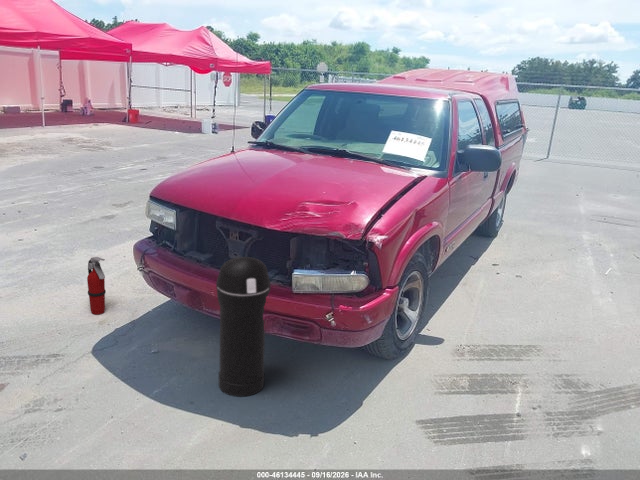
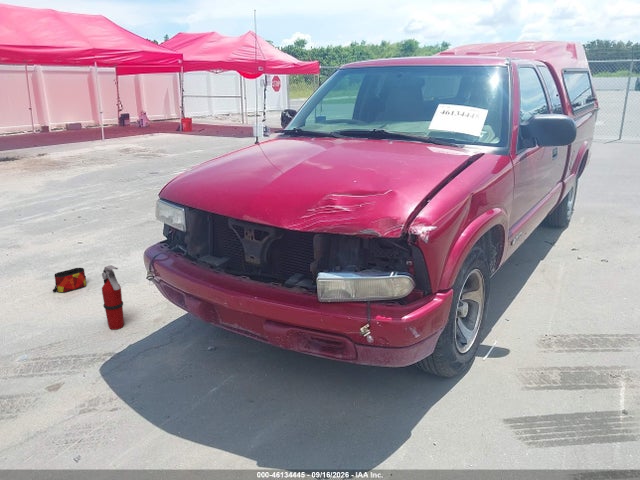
trash can: present [216,257,271,397] -> none [228,259,293,429]
bag: none [30,258,62,280] -> present [53,268,86,293]

